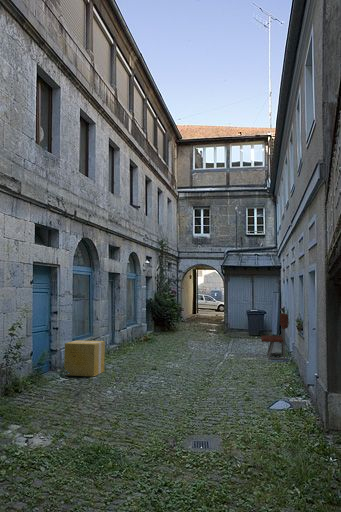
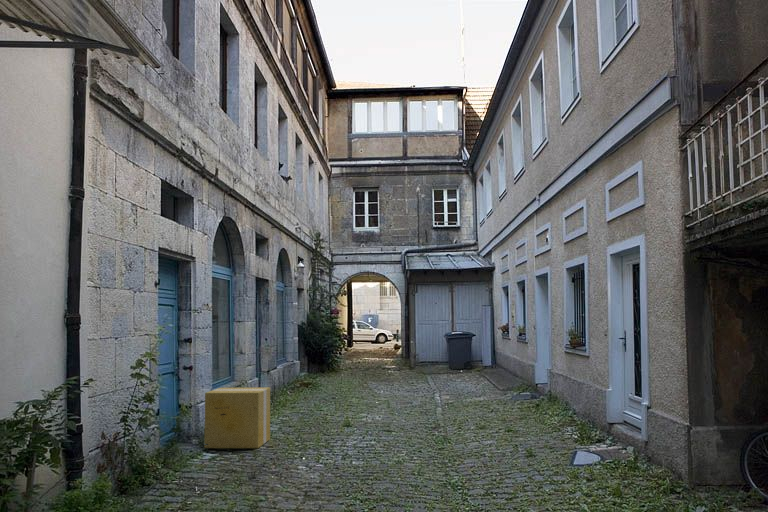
bench: present [261,313,288,360] -> none [495,338,540,410]

